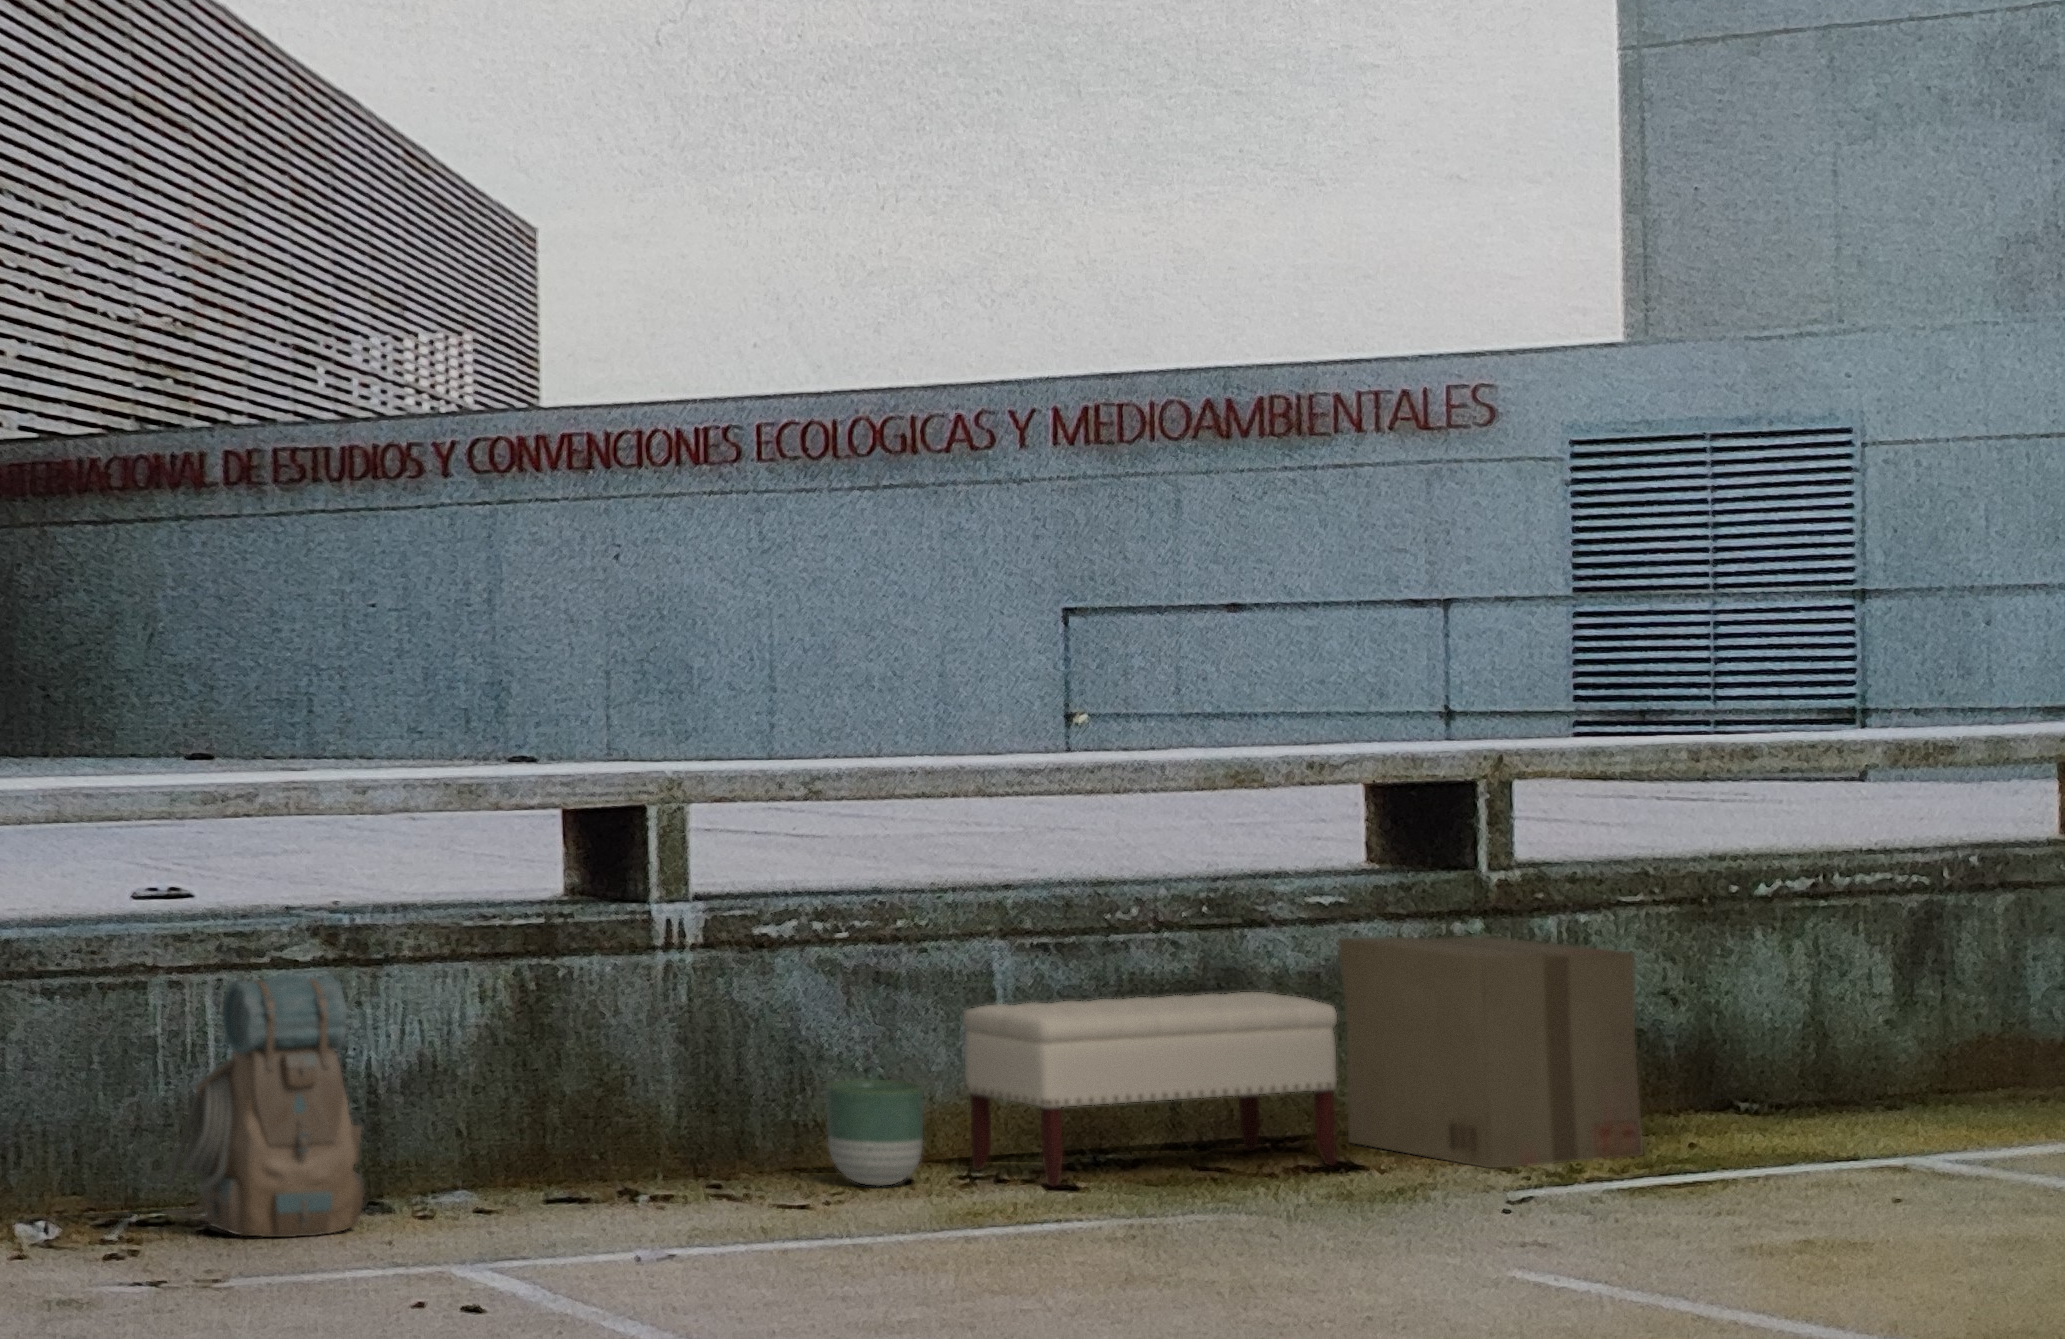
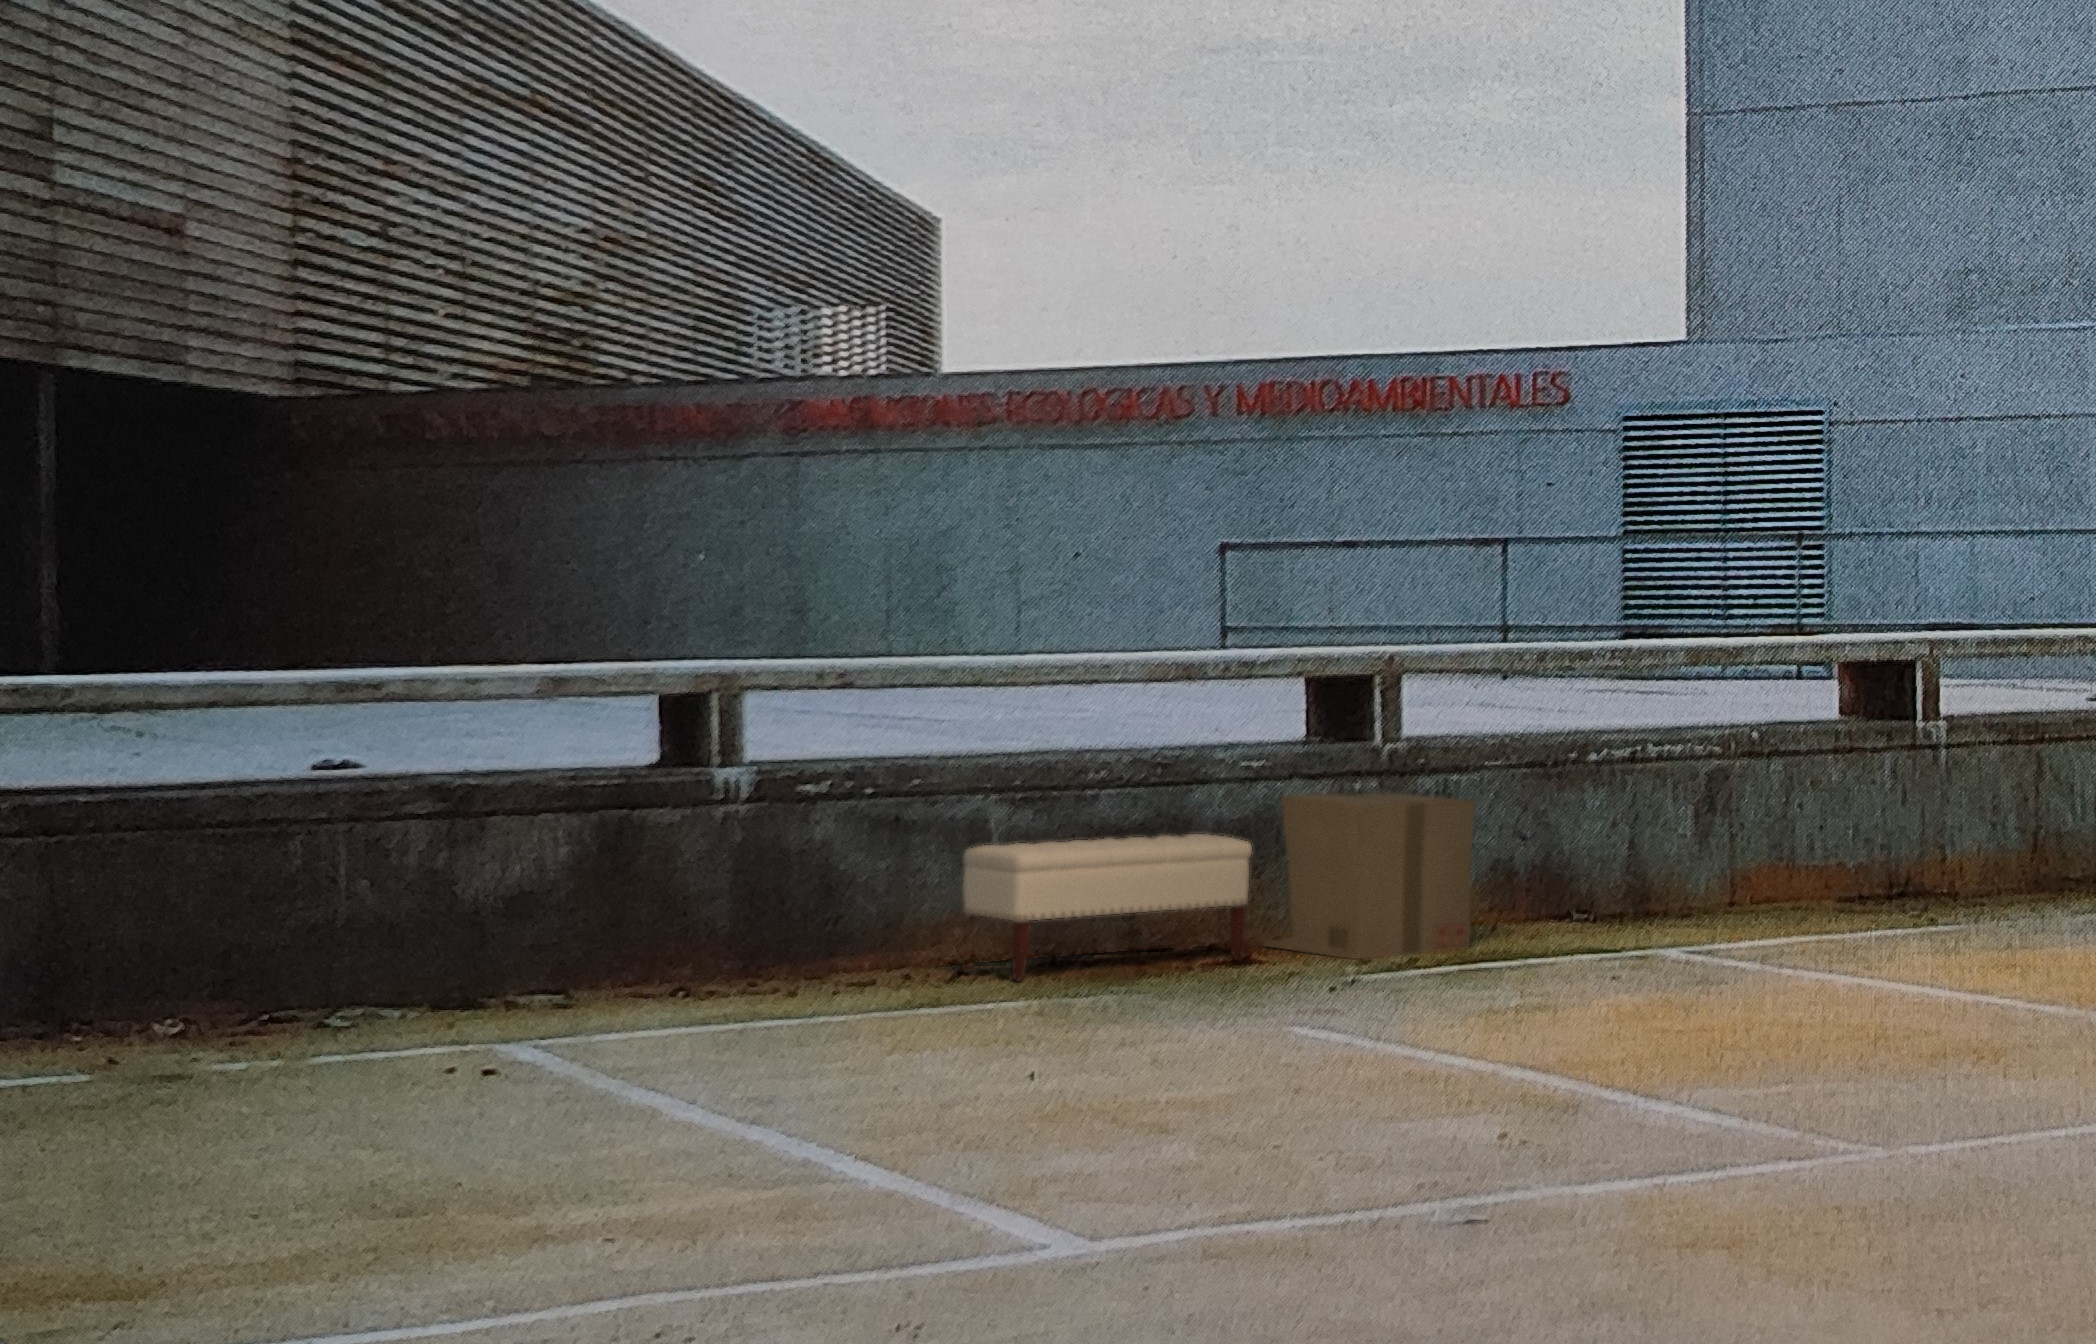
backpack: present [163,974,364,1237] -> none [261,825,443,1036]
planter: present [826,1080,923,1186] -> none [845,904,922,985]

